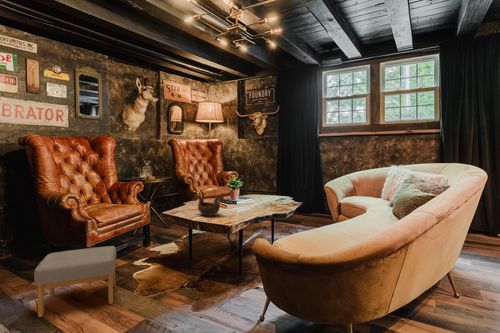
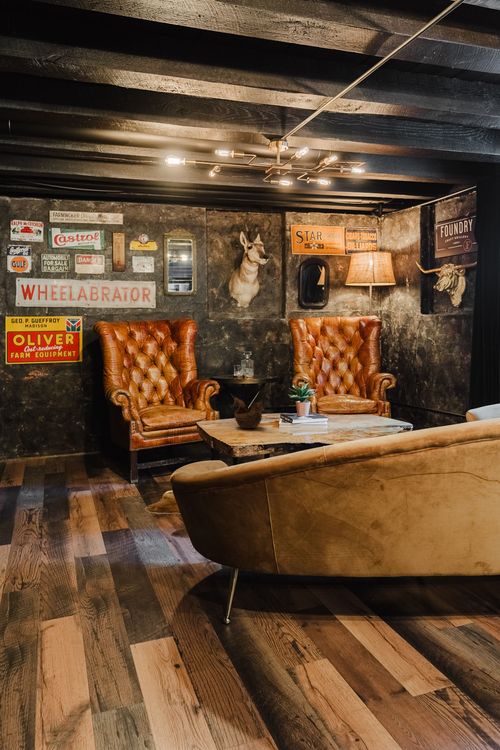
footstool: present [34,246,116,317] -> none [57,448,143,511]

